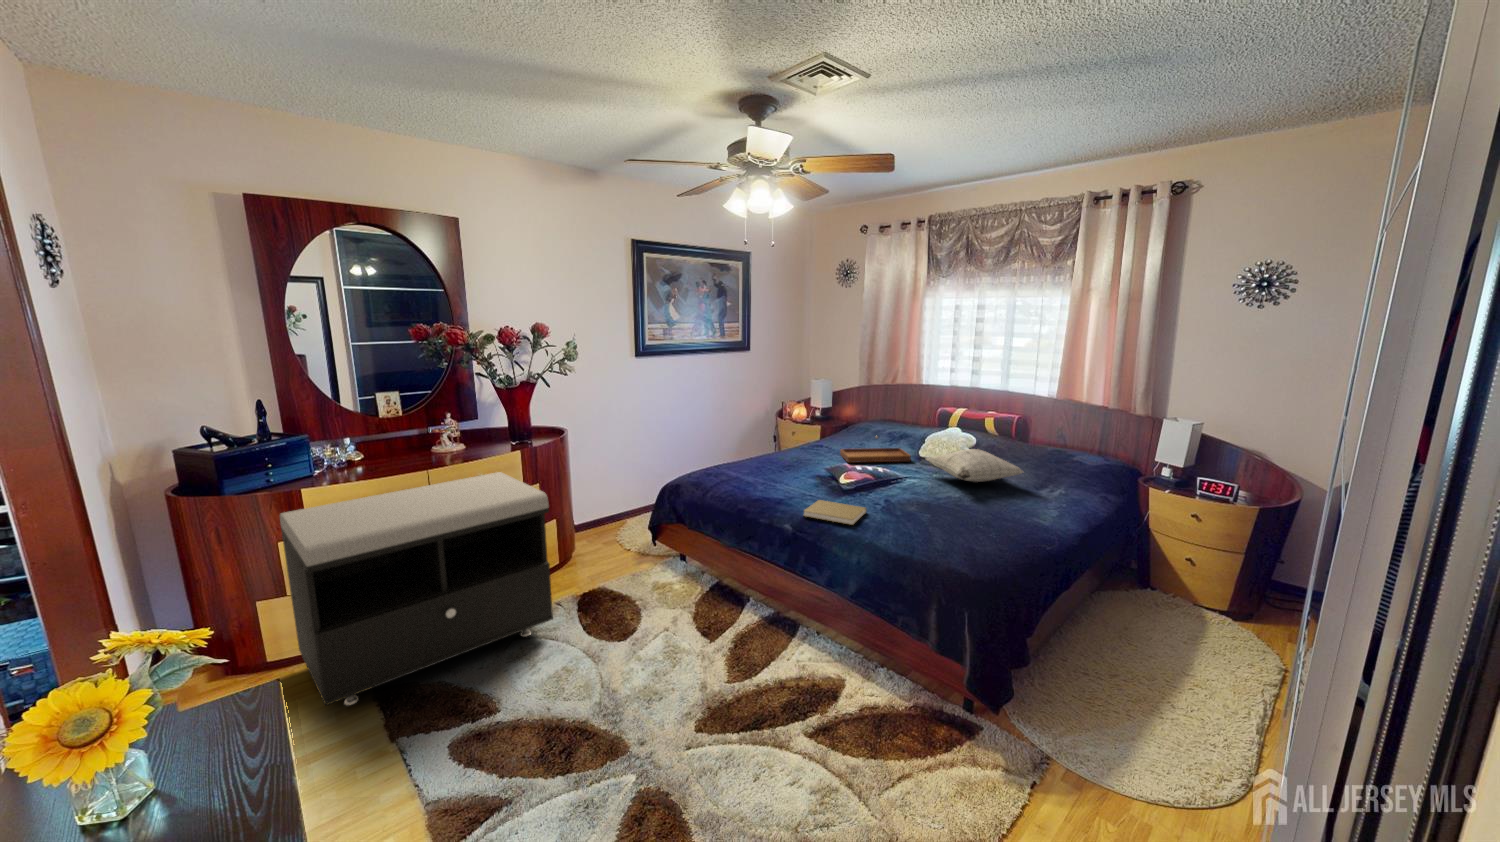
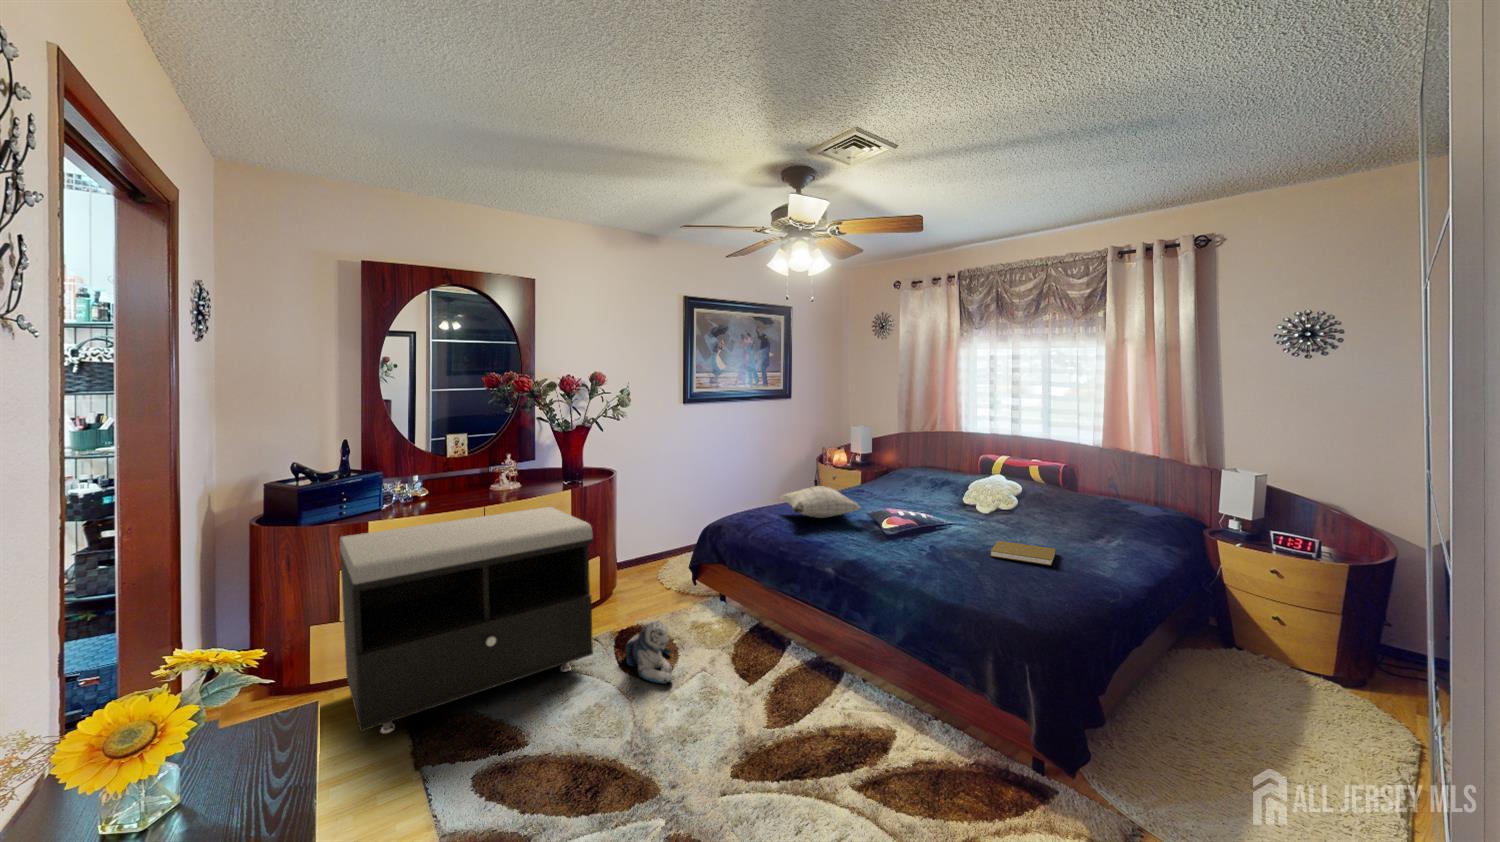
tray: present [840,436,911,463] -> none [881,481,954,507]
pillow: present [927,449,1023,482] -> present [781,486,860,518]
book: present [804,500,867,525] -> present [991,541,1056,566]
plush toy: none [586,585,635,646] -> present [626,621,673,684]

